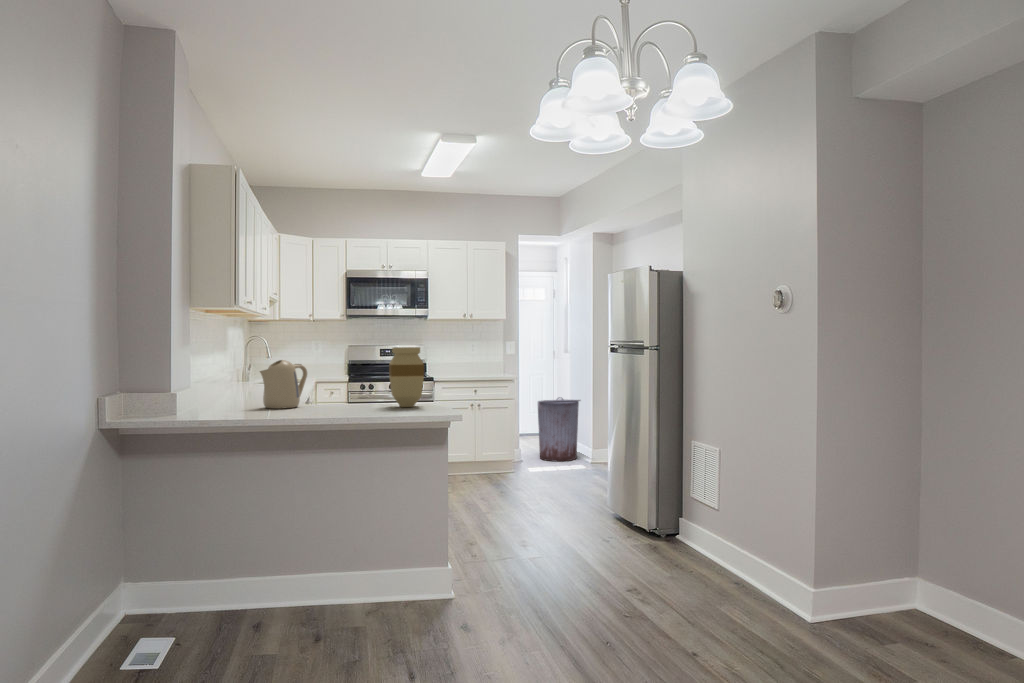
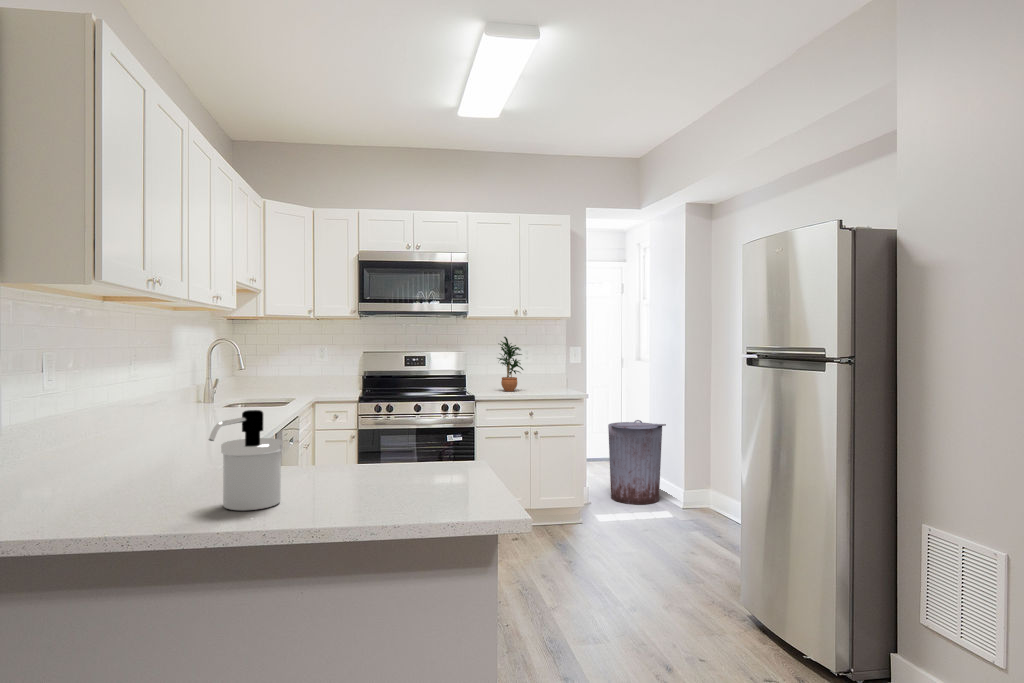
potted plant: none [448,333,471,375] -> present [498,337,523,391]
vase: present [389,347,424,407] -> none [340,363,419,504]
kettle: present [260,360,307,409] -> none [47,389,176,502]
soap dispenser: none [339,368,364,409] -> present [209,410,283,511]

